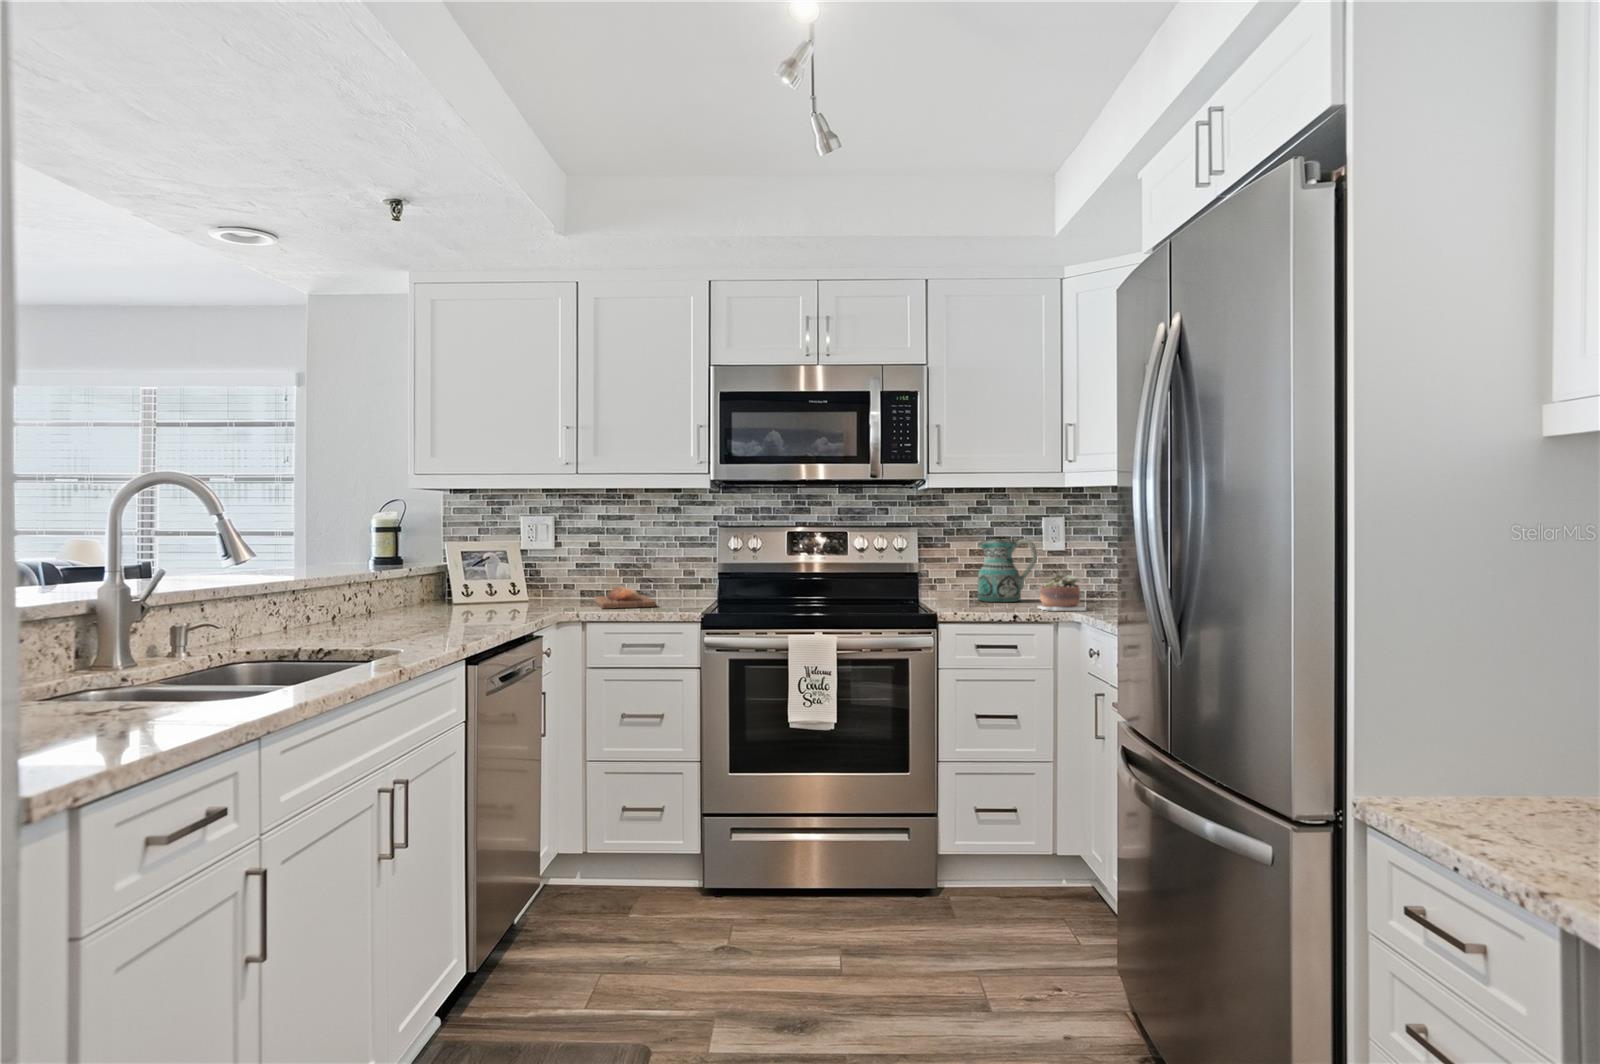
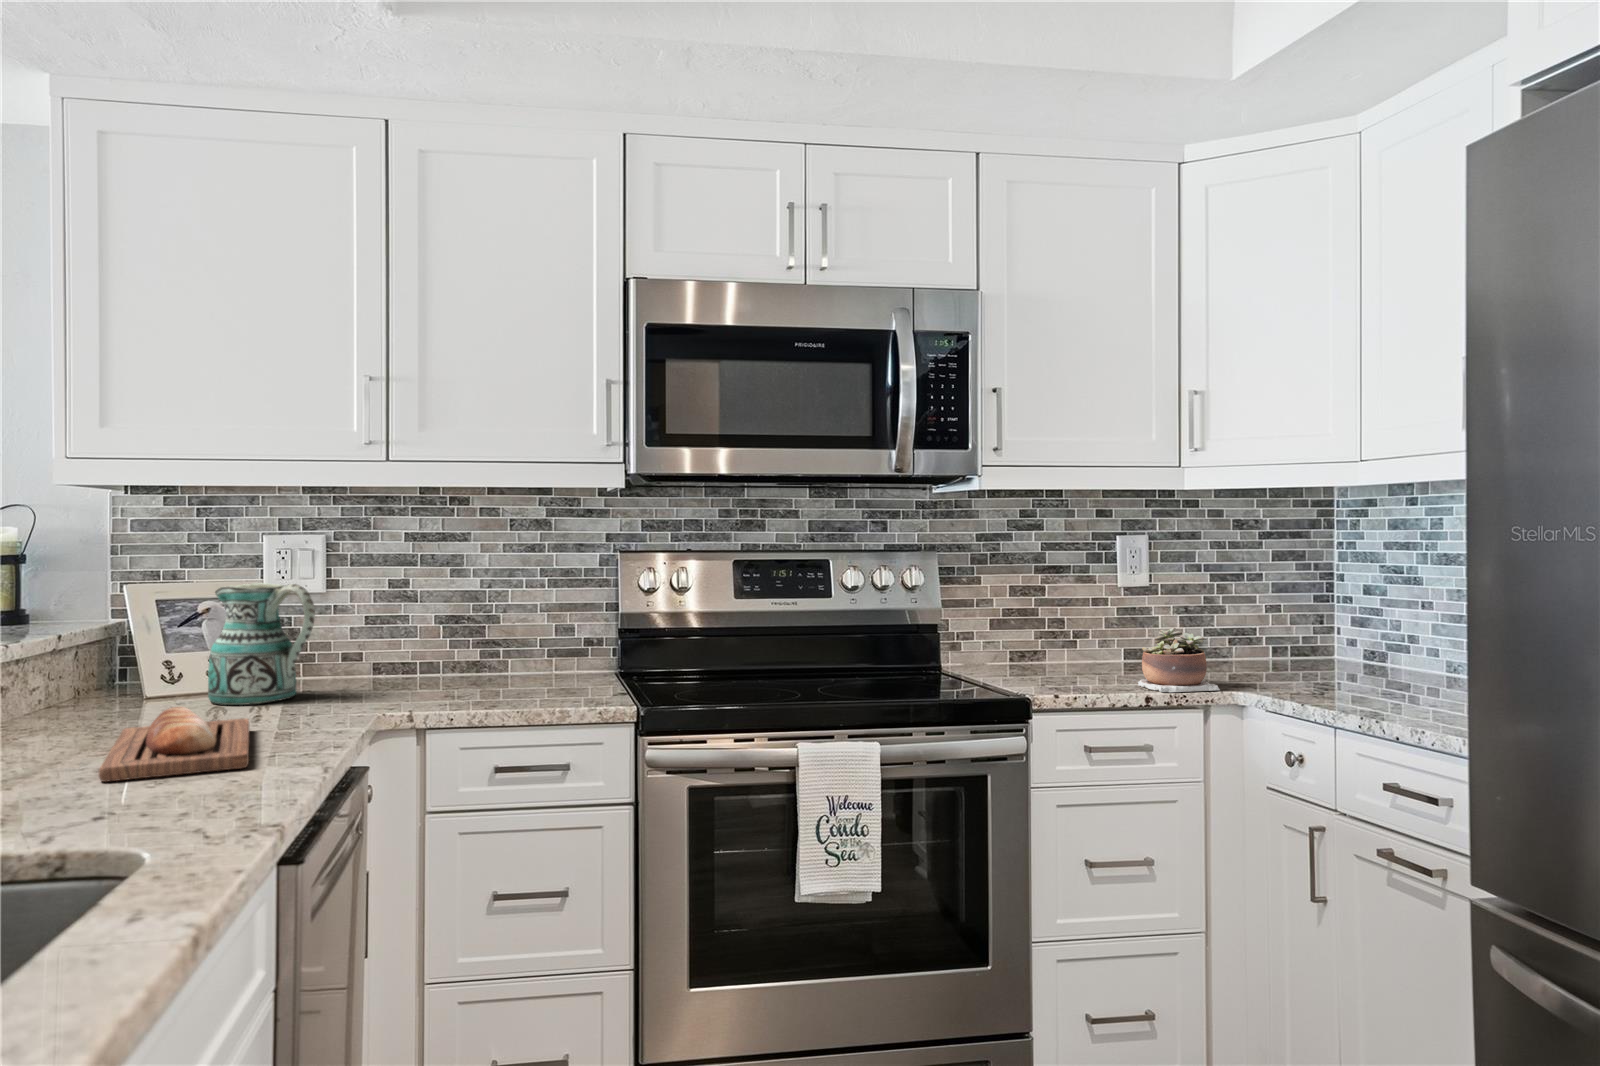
ceramic pitcher: present [977,539,1037,602] -> present [208,583,315,705]
bread loaf: present [595,587,656,609] -> present [99,707,249,782]

